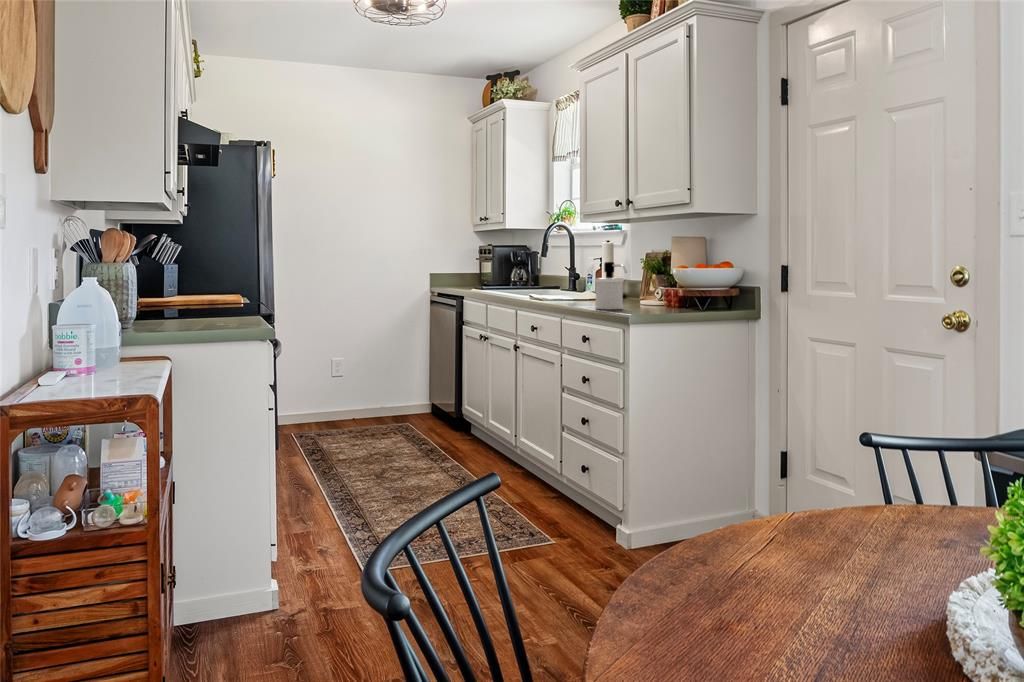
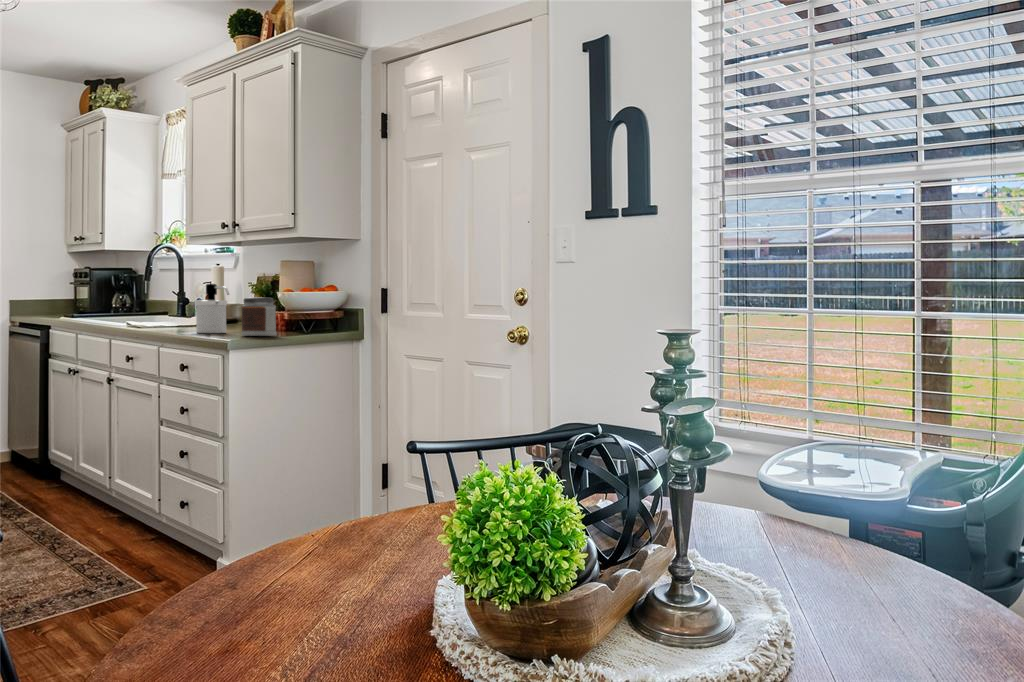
jar: none [639,275,673,313] -> present [241,297,277,336]

